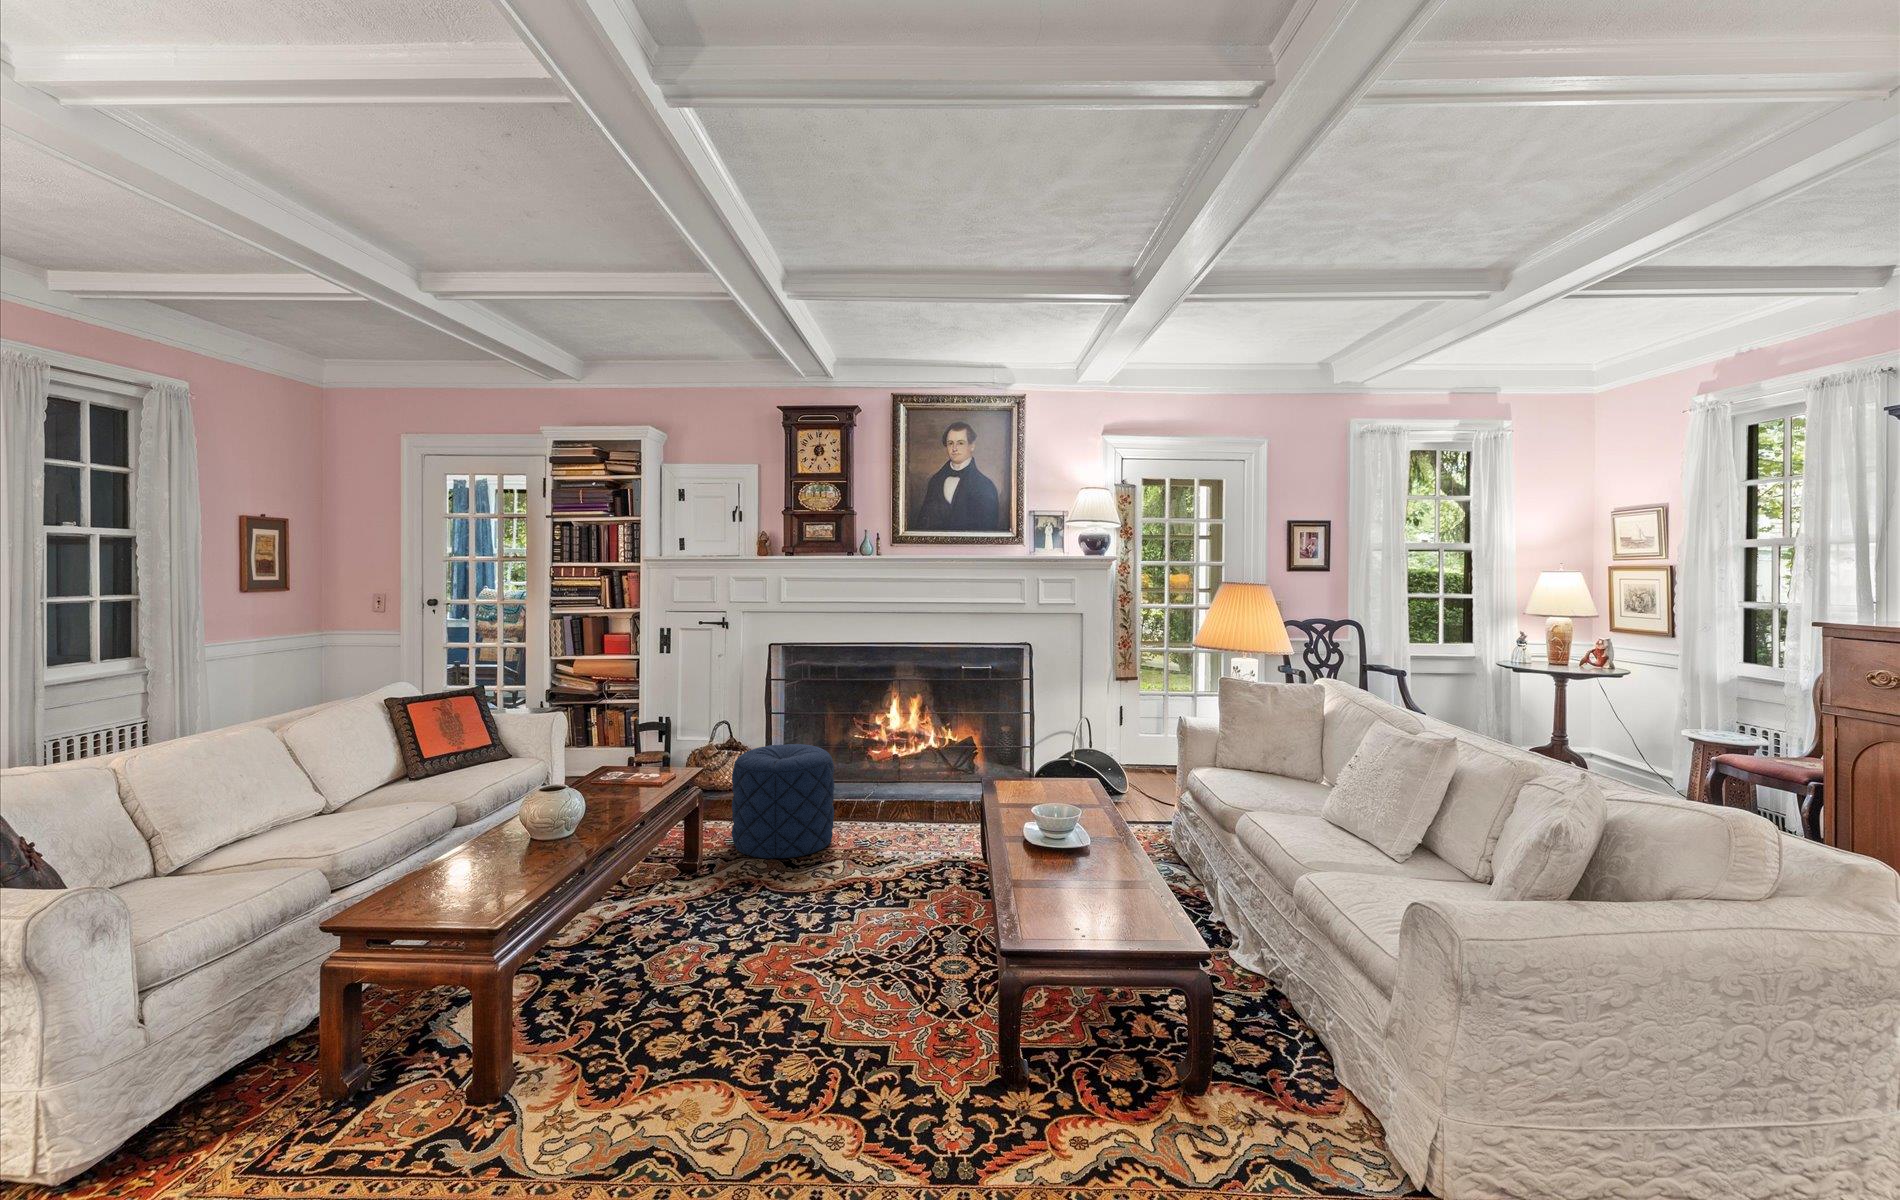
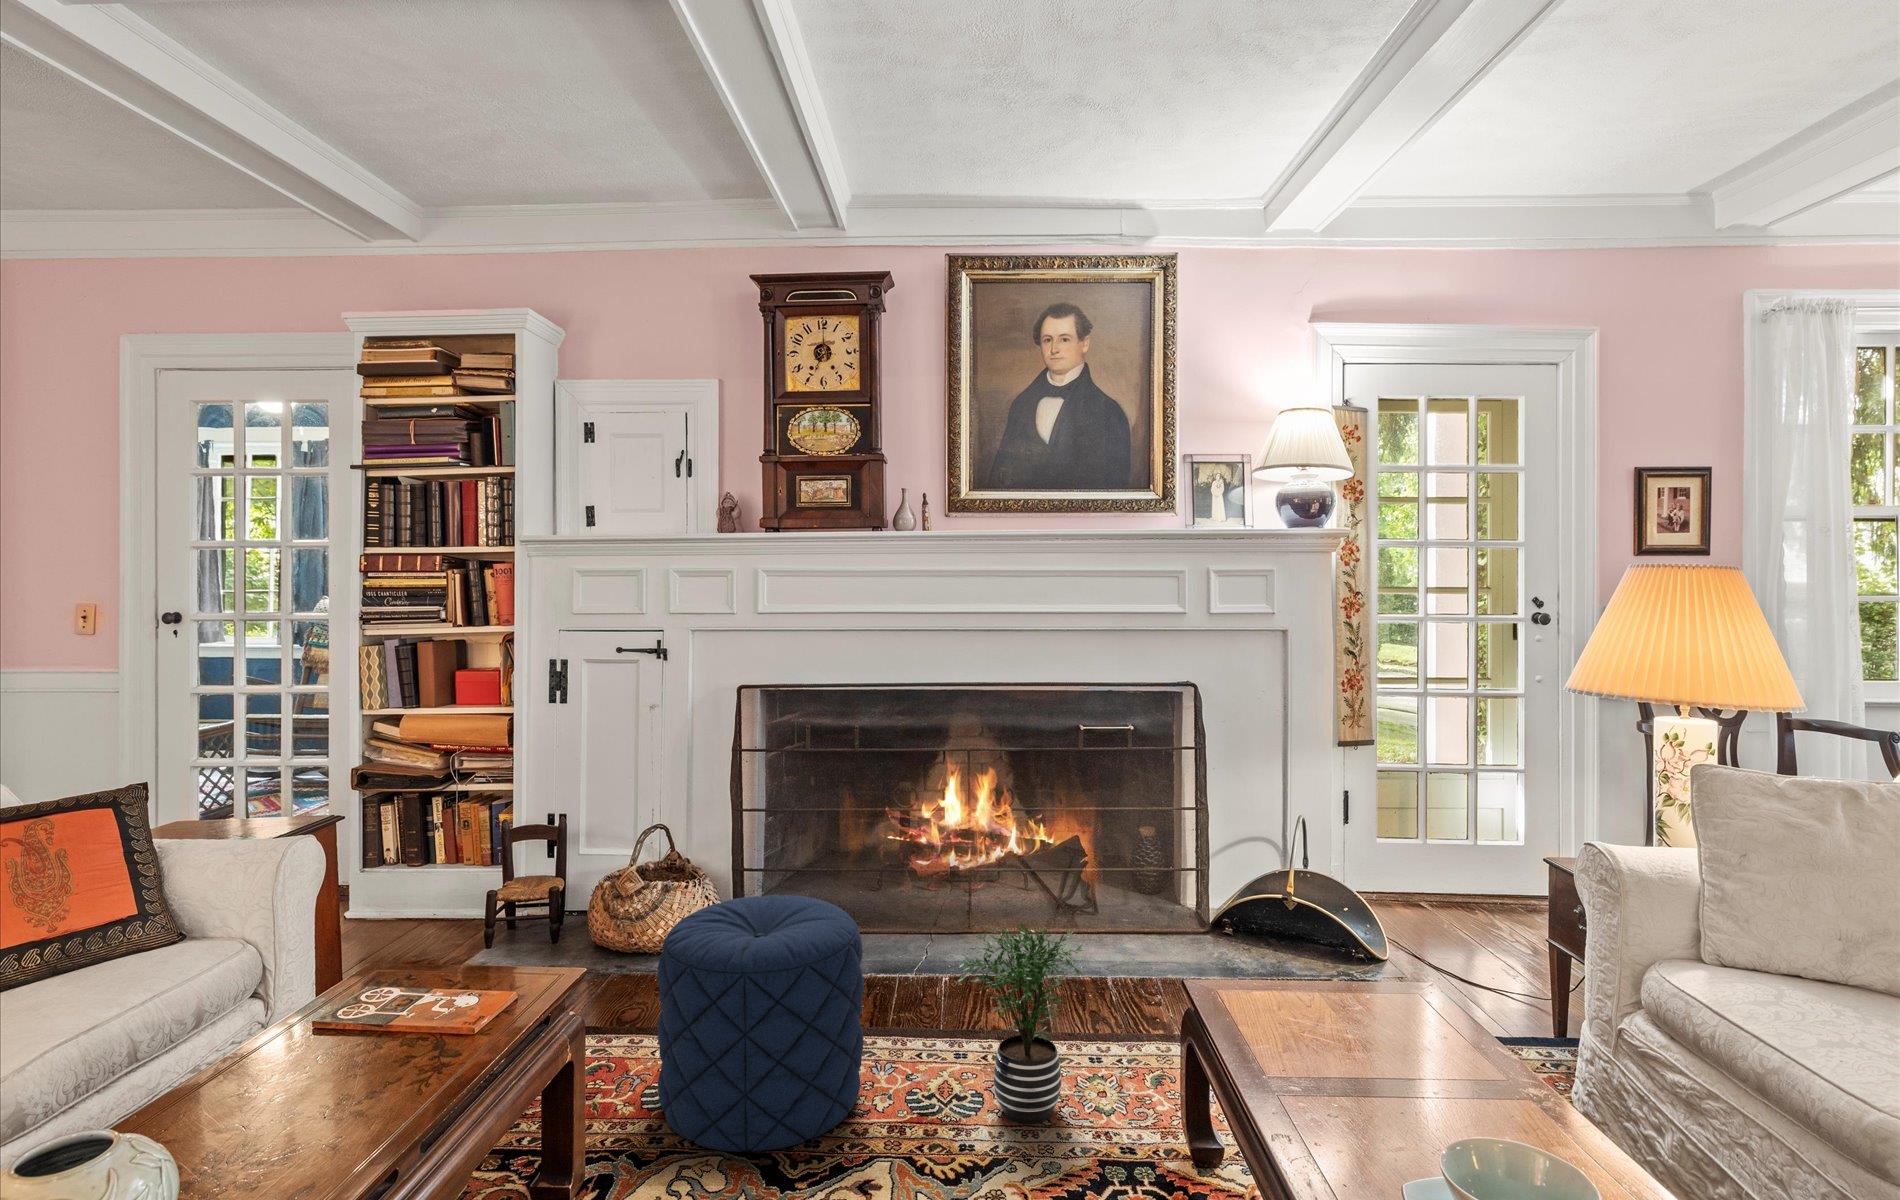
potted plant: none [880,754,946,850] -> present [958,922,1083,1123]

